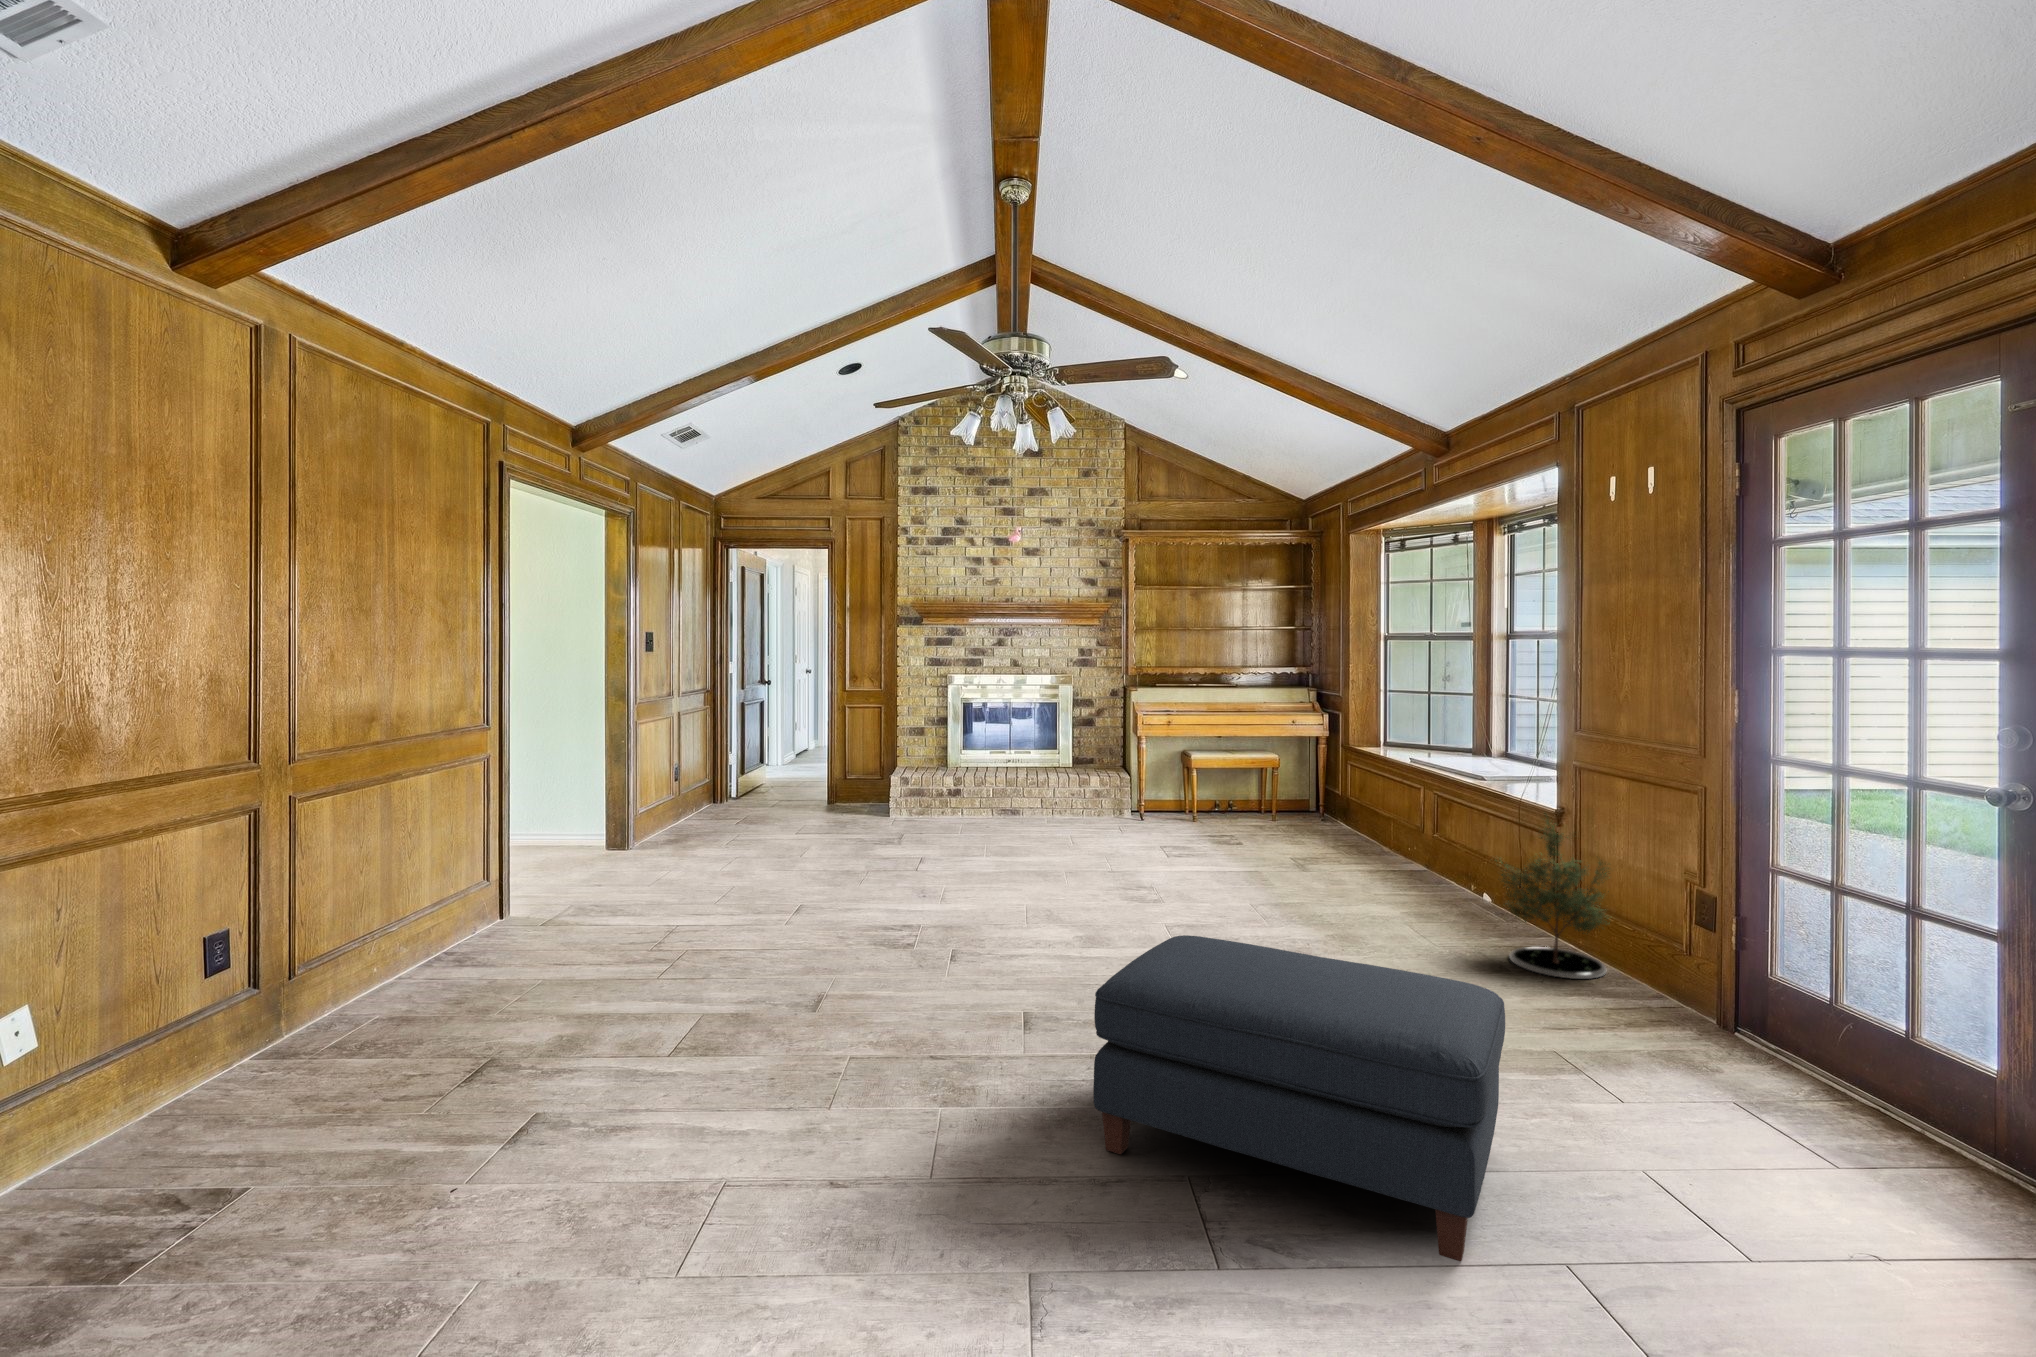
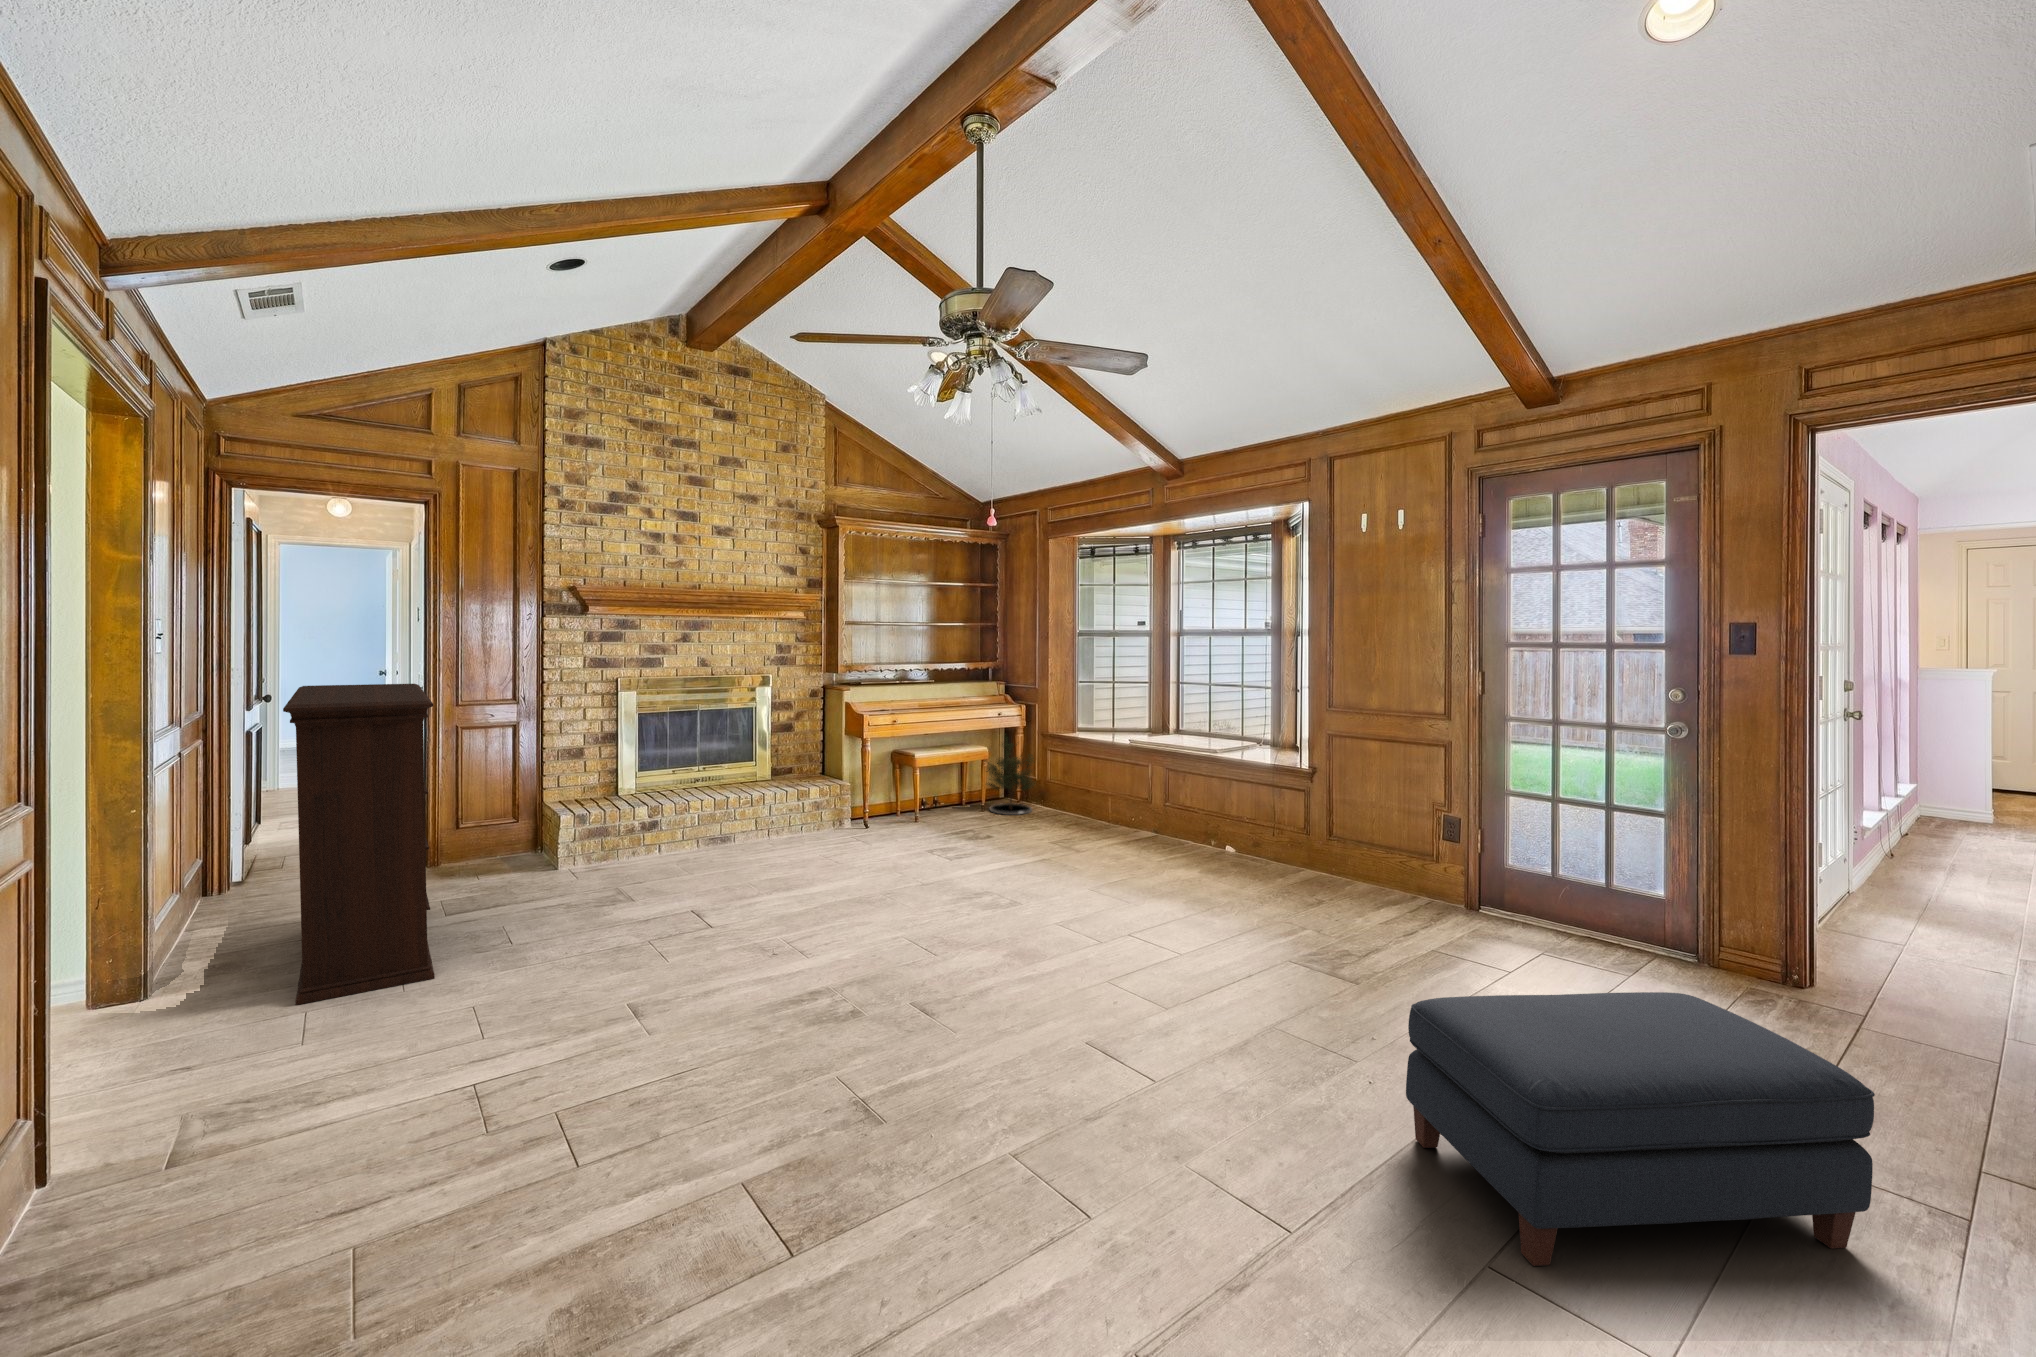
bookshelf: none [665,670,784,858] -> present [283,684,434,1005]
potted tree: present [1496,814,1610,979] -> present [986,737,1034,815]

